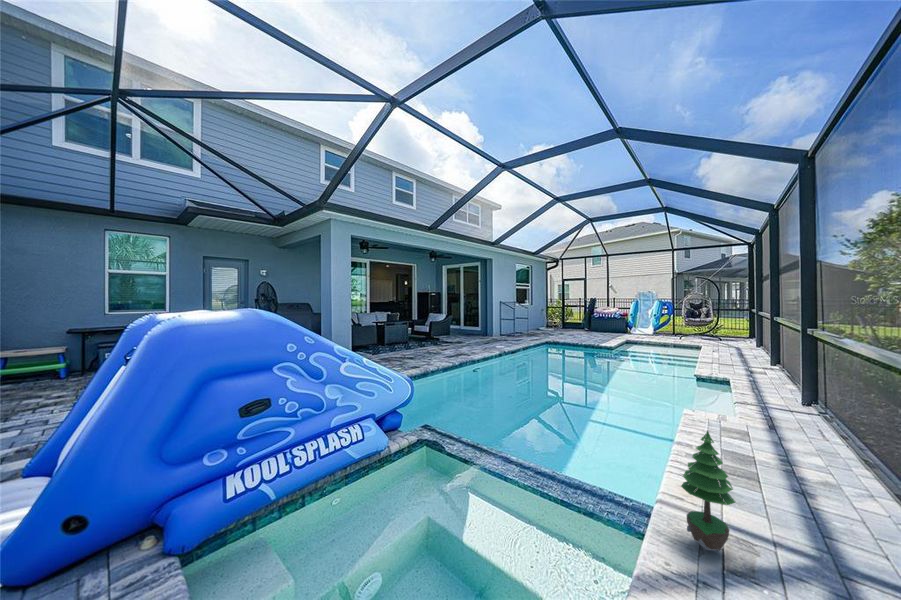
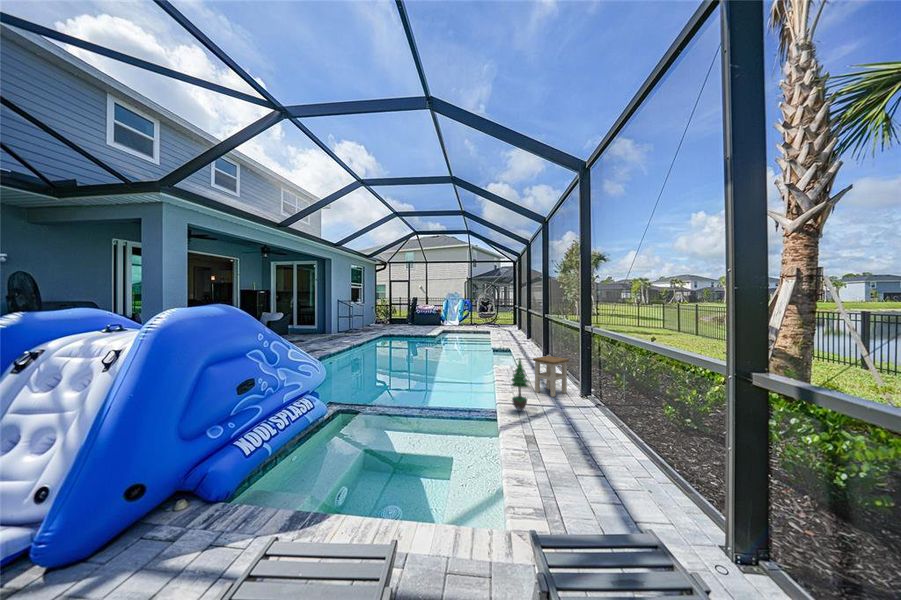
stool: none [759,422,877,528] -> present [533,356,569,397]

